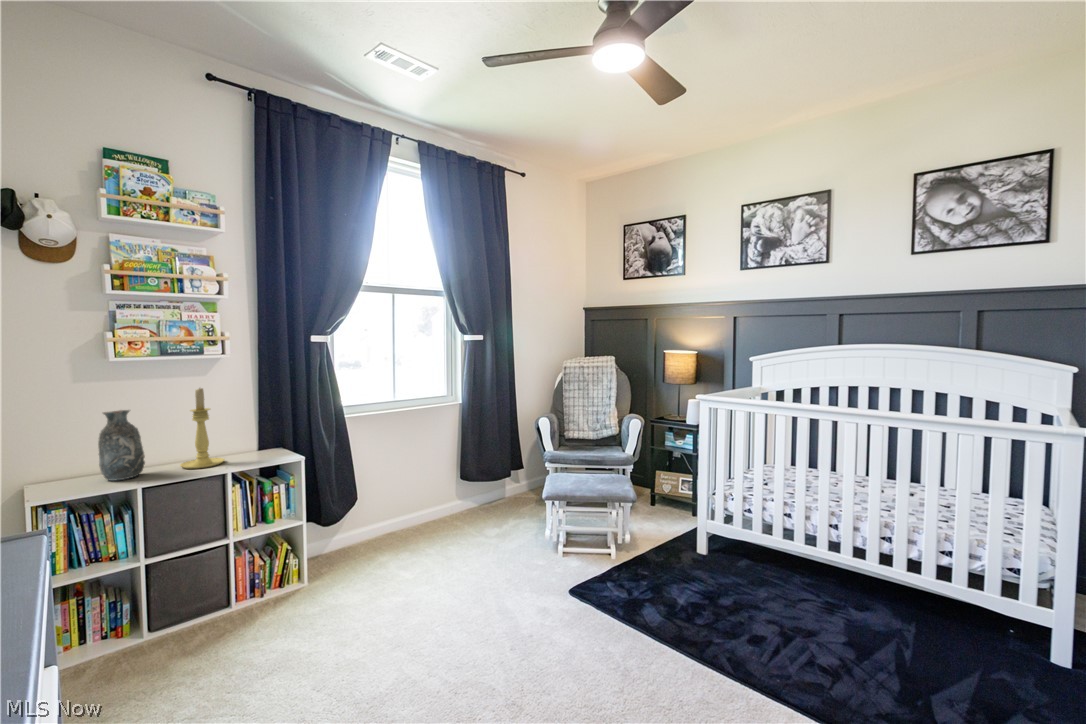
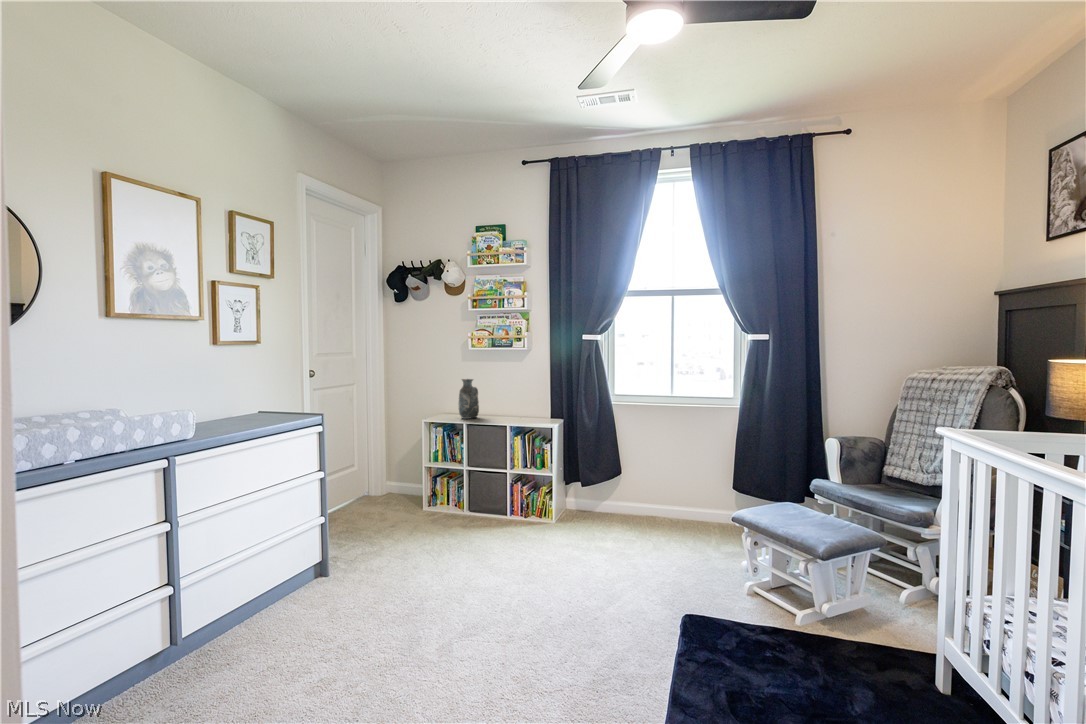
candle holder: present [180,388,225,469] -> none [494,369,518,421]

